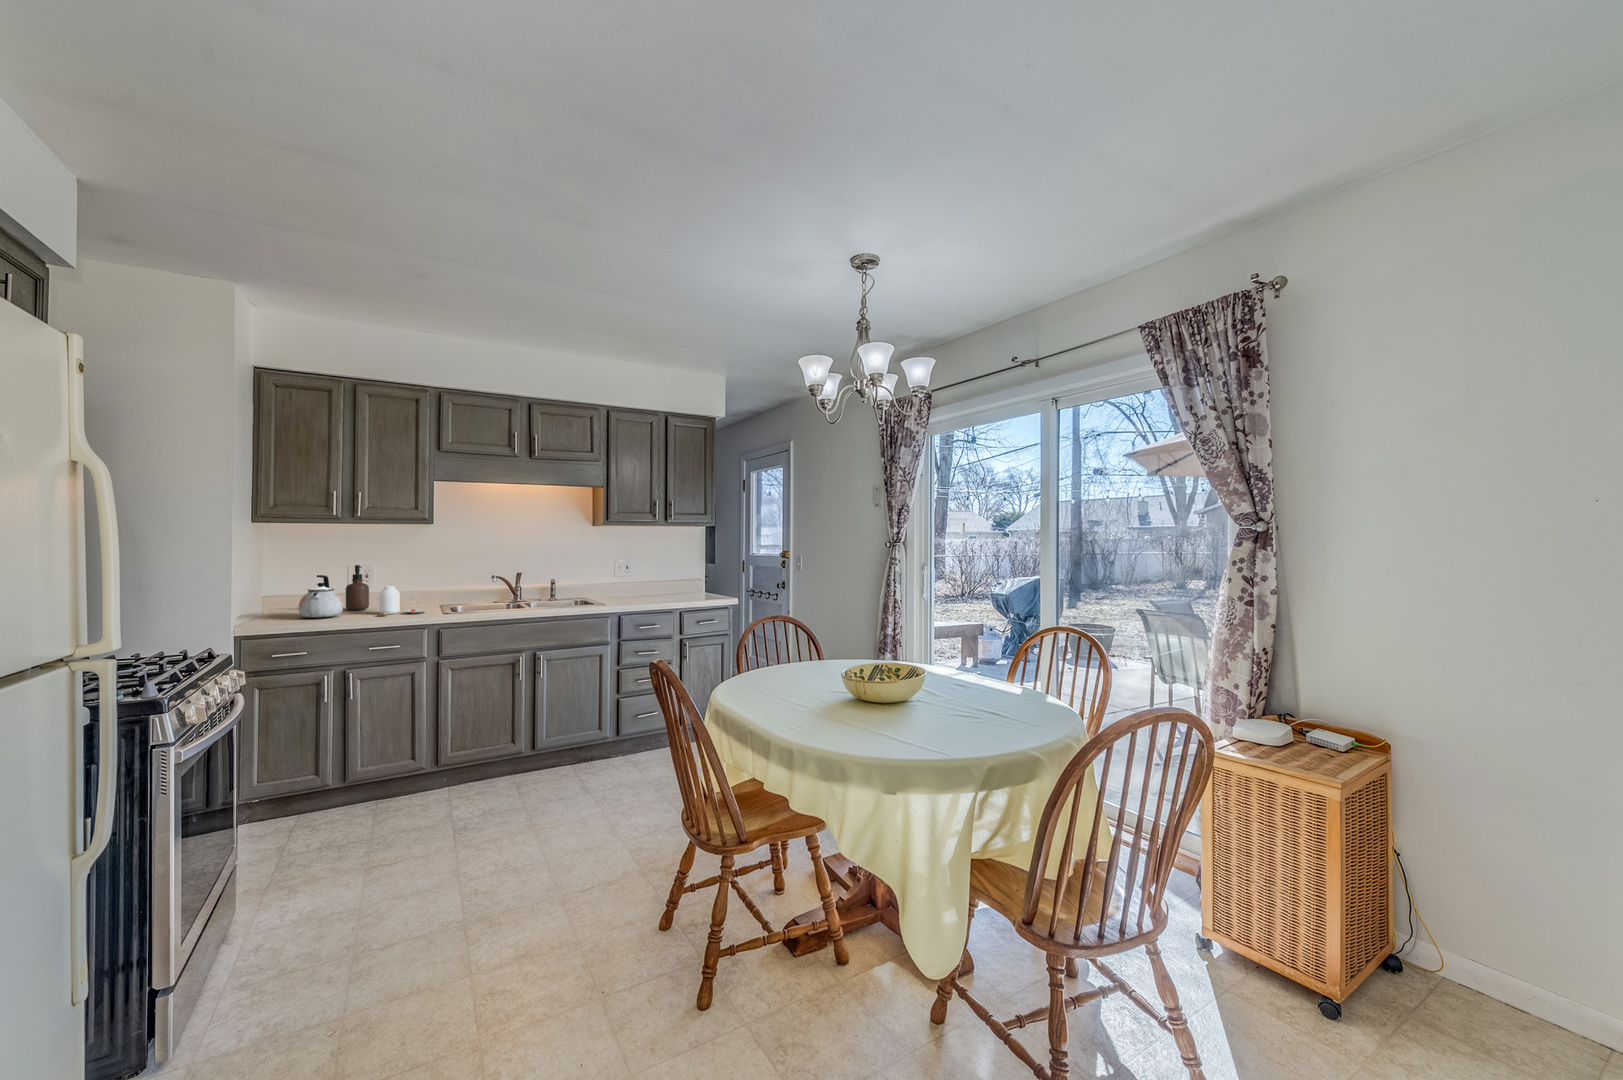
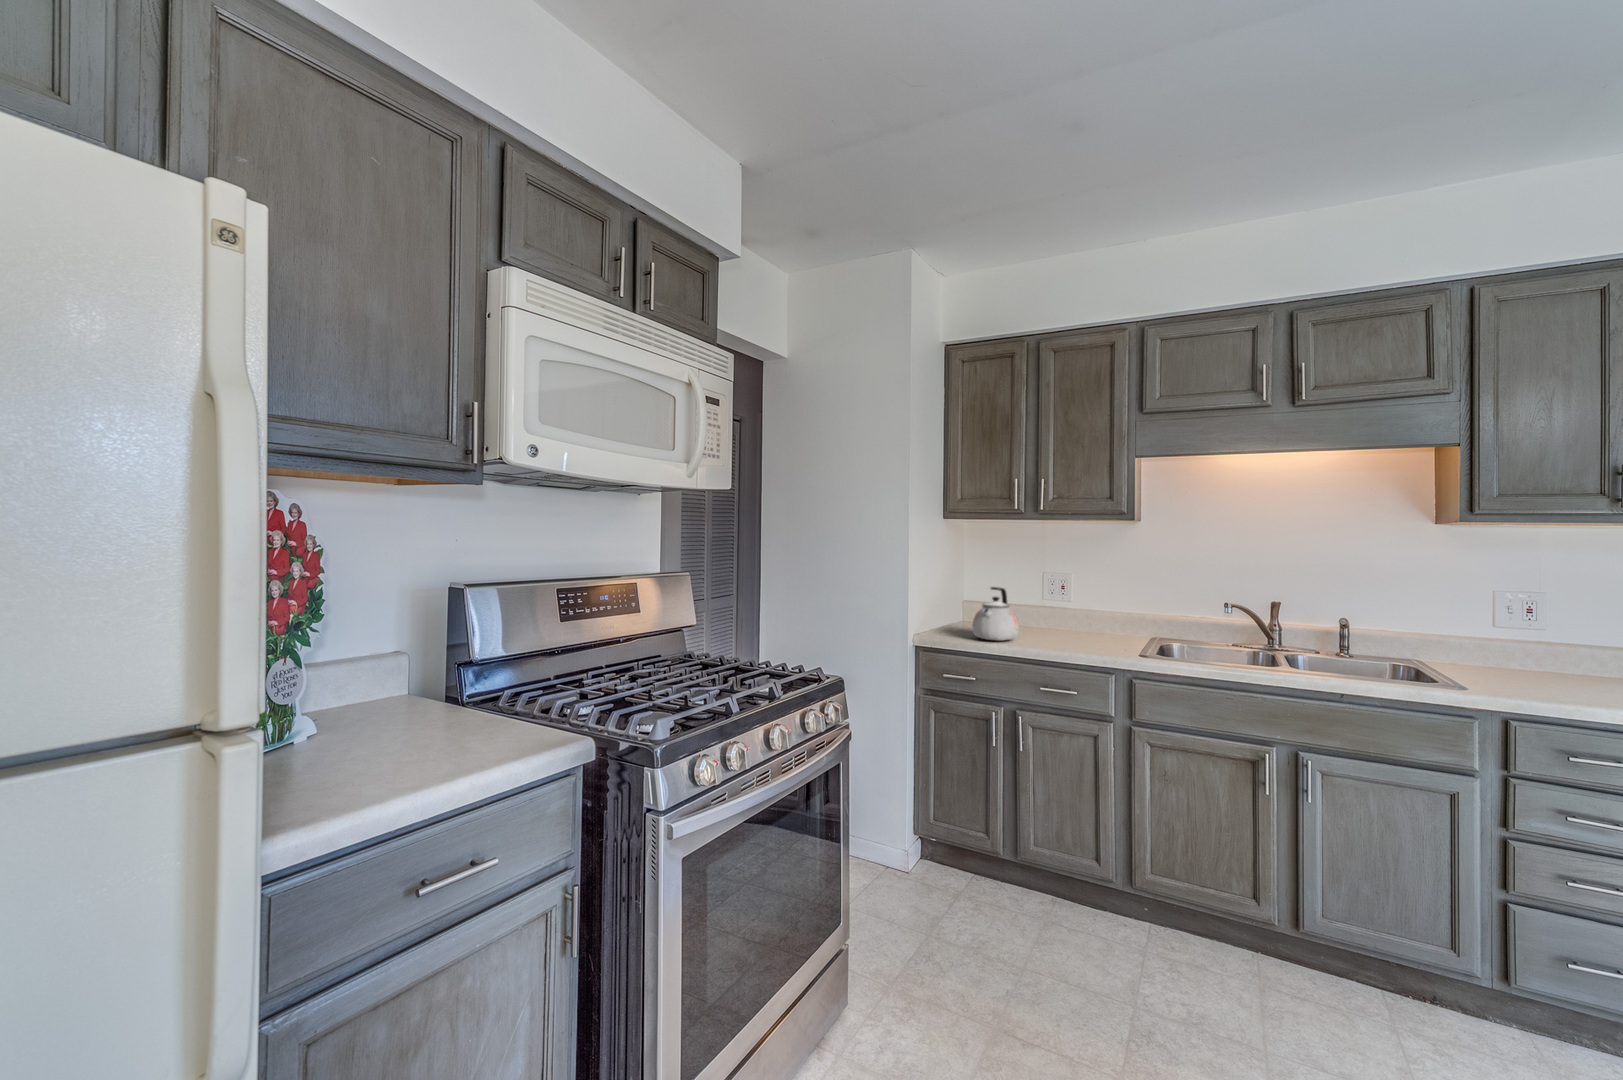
soap dispenser: present [346,565,369,610] -> none [1029,576,1055,634]
jar: present [377,586,428,616] -> none [1054,607,1123,650]

